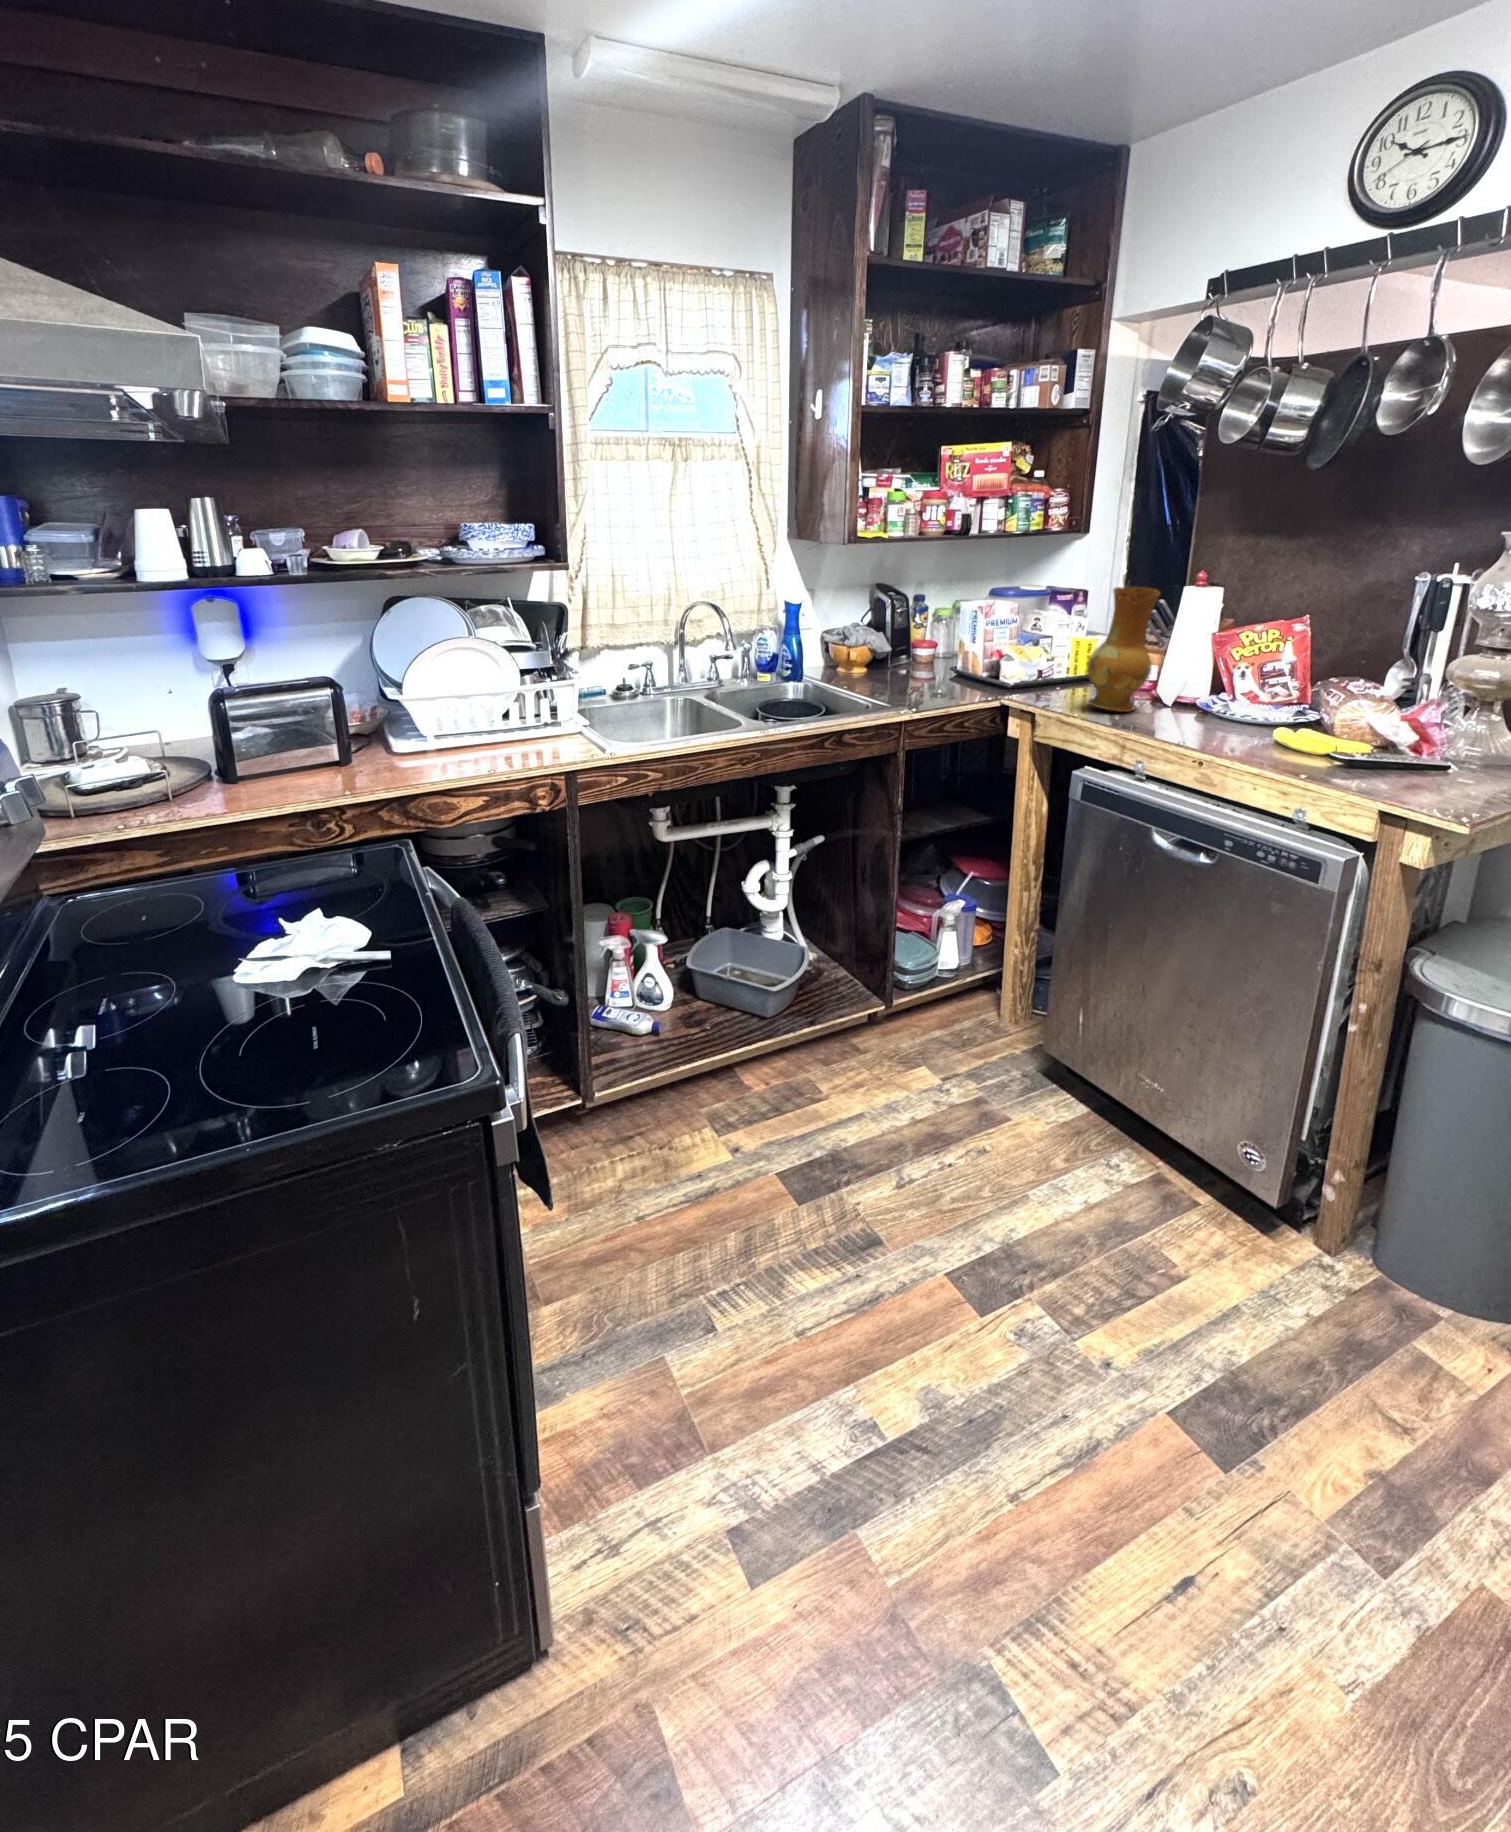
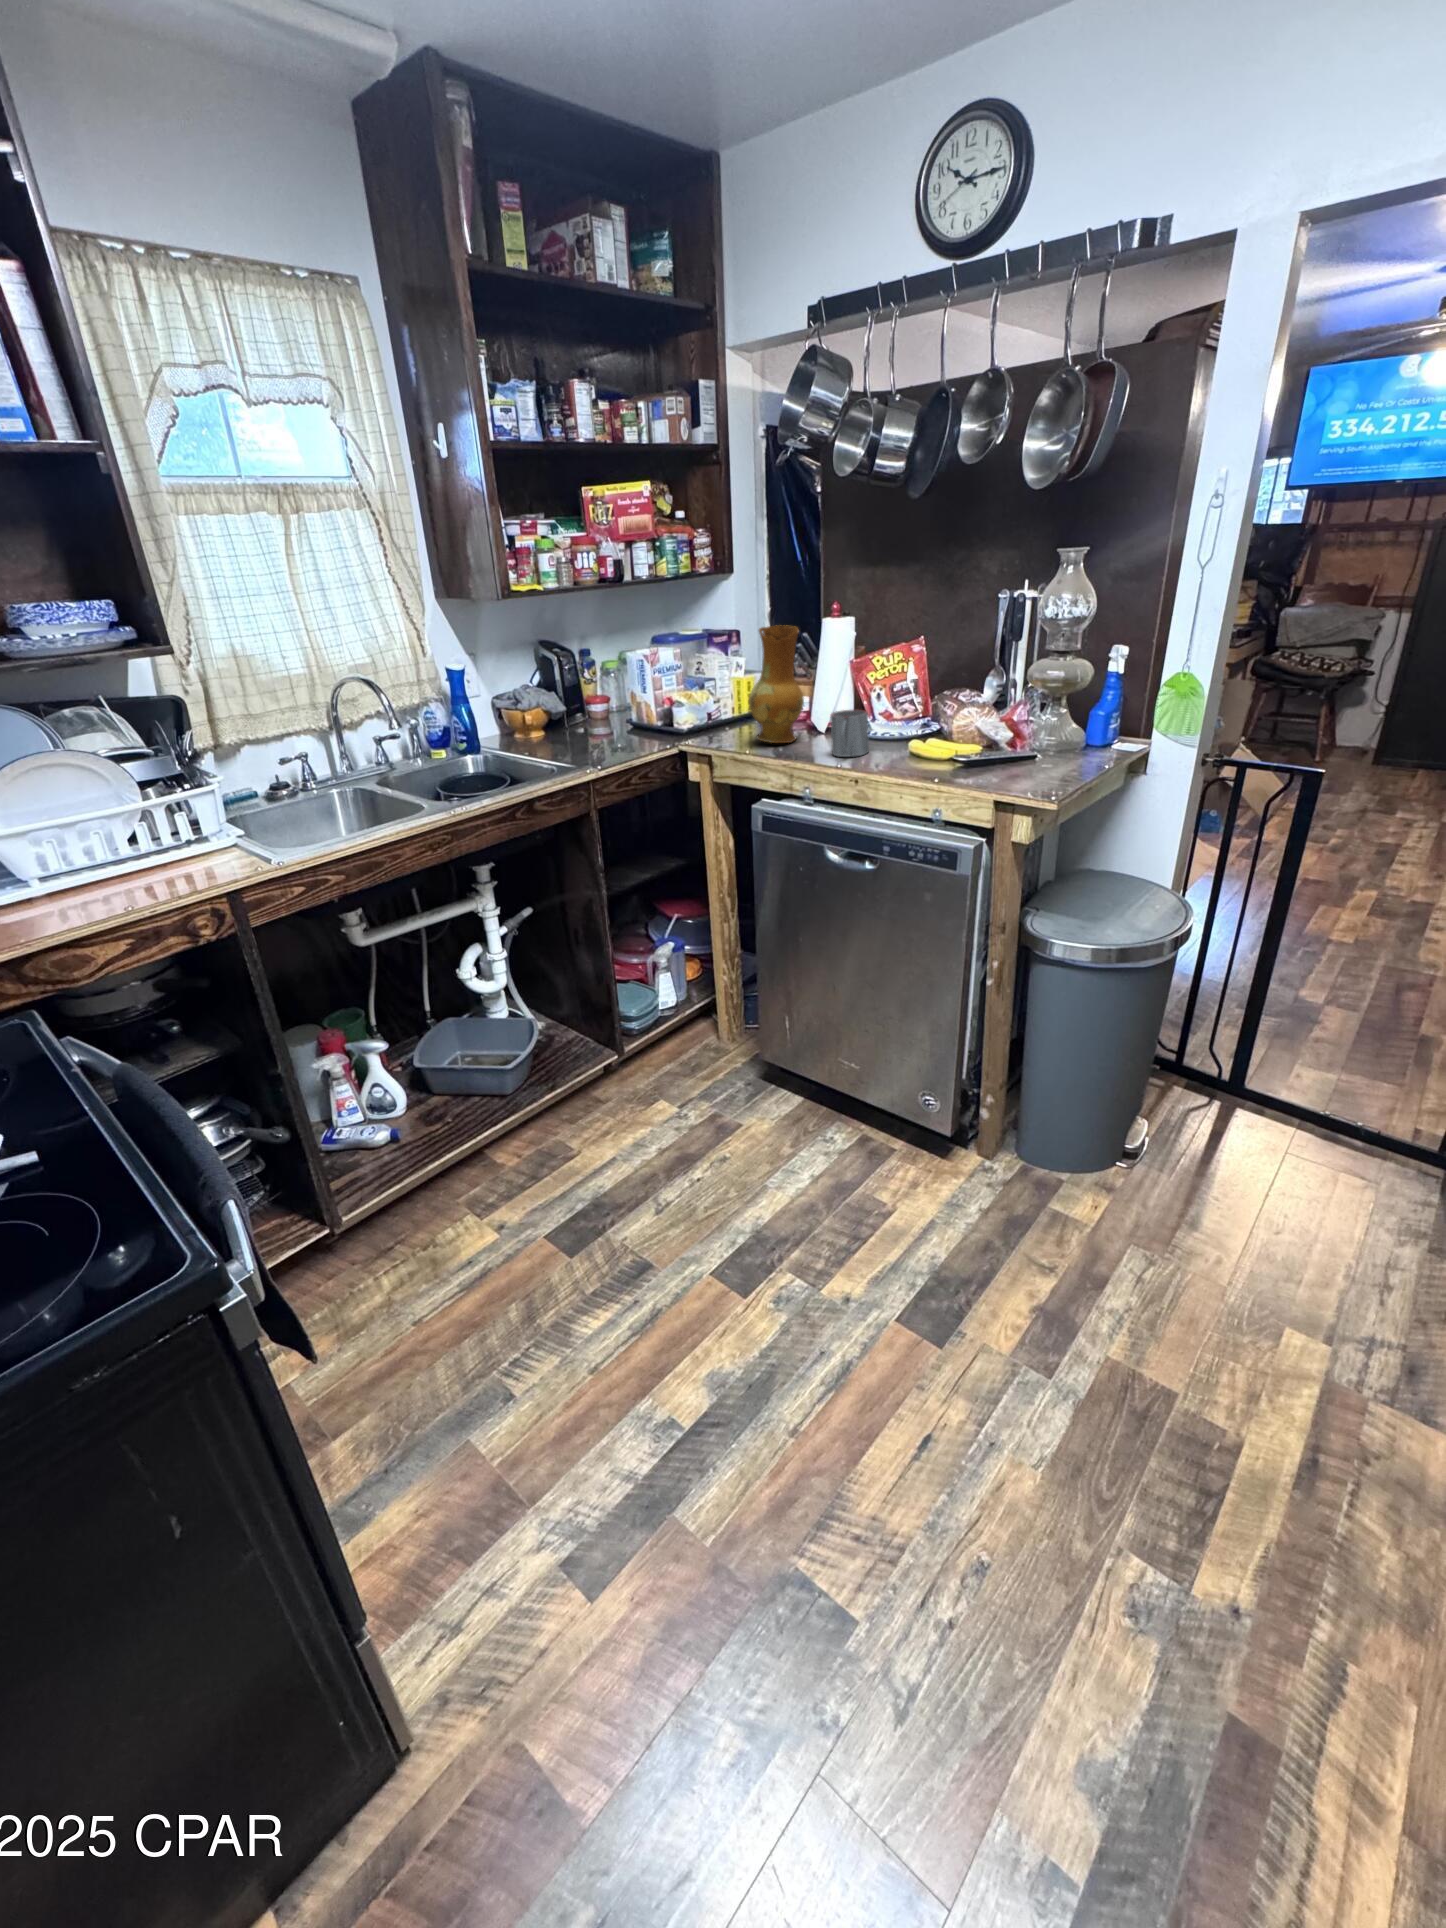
mug: none [1177,684,1229,735] -> present [830,710,869,757]

